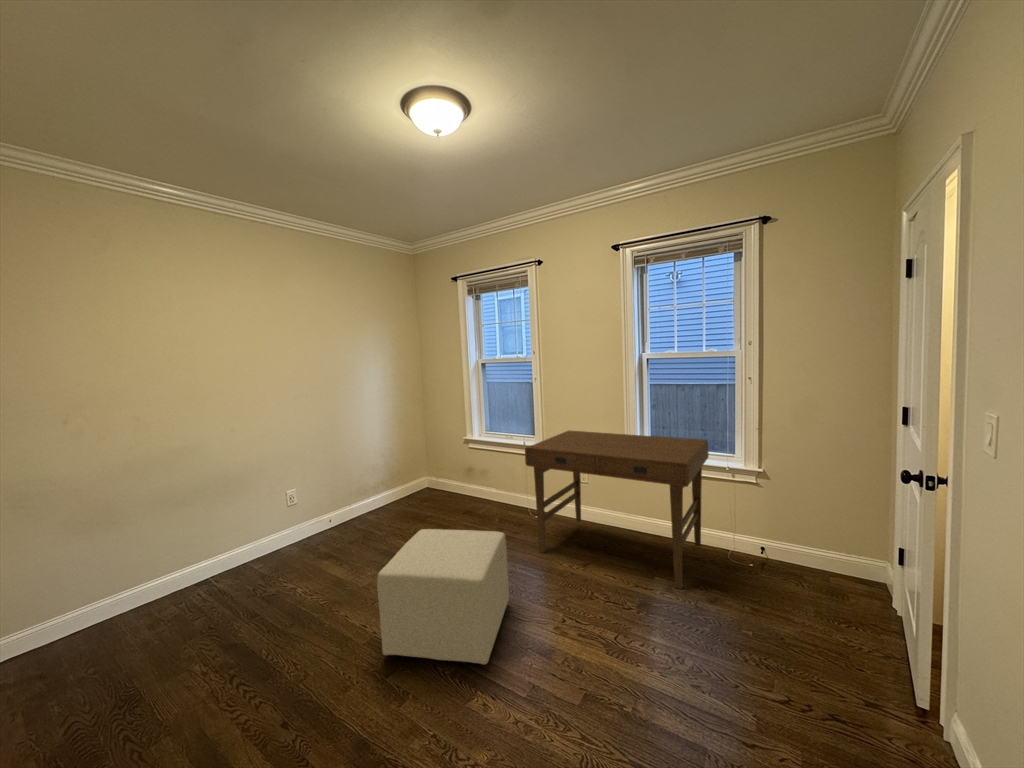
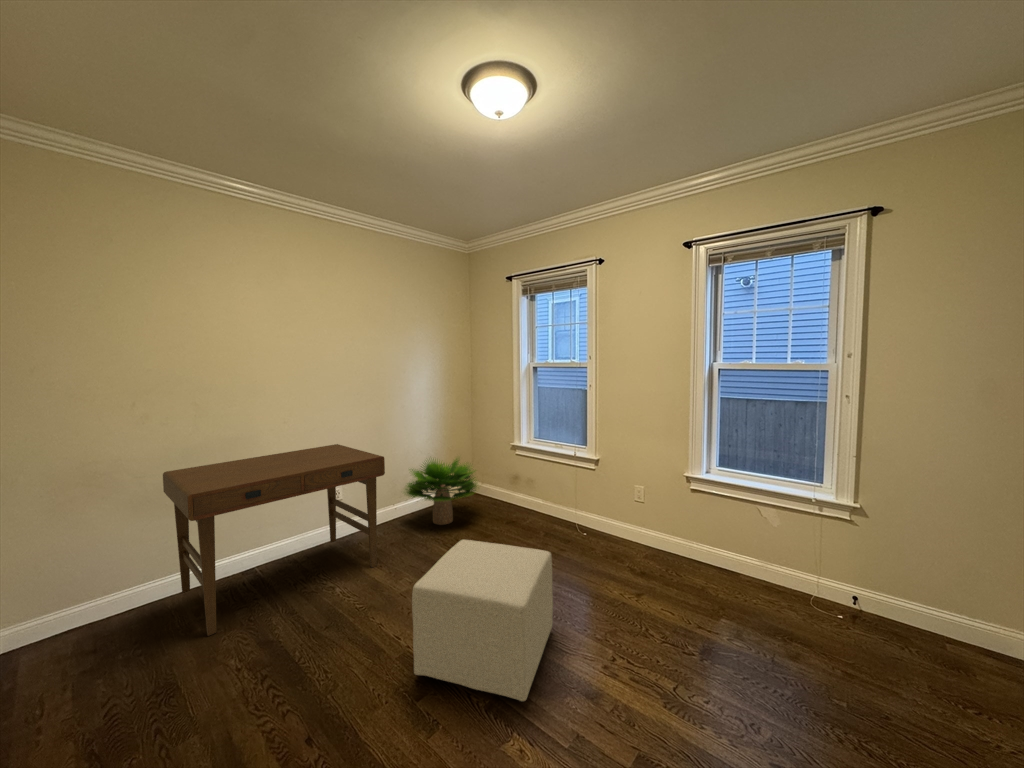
desk: present [525,431,709,589] -> present [163,444,385,636]
potted plant: none [356,450,437,521] -> present [405,458,477,525]

